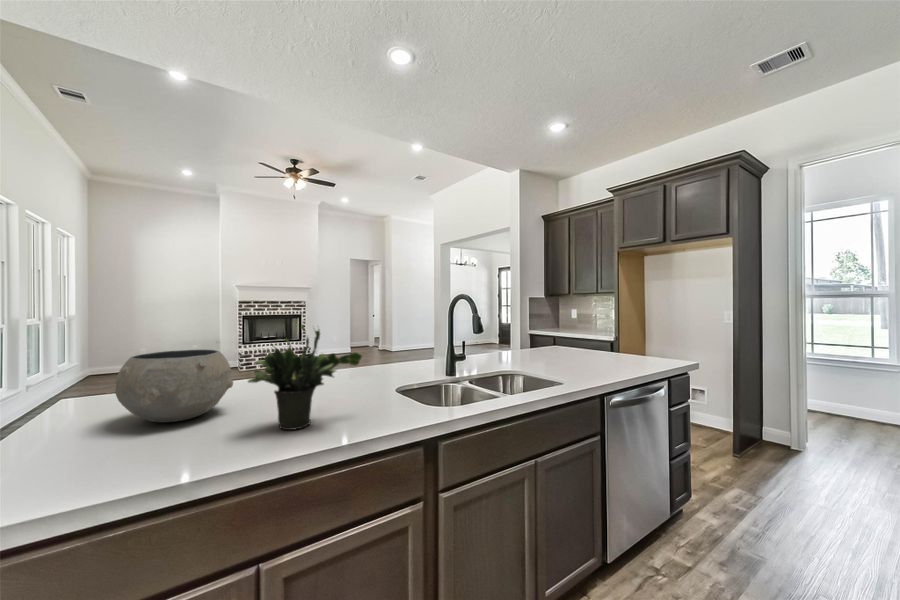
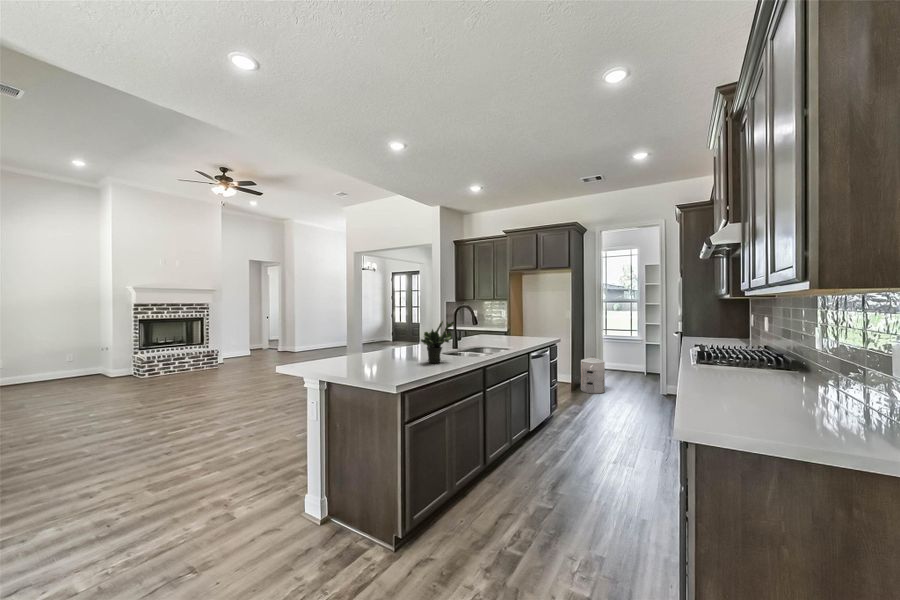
ceramic bowl: present [115,350,233,422] -> none [353,335,397,365]
waste bin: none [754,394,809,464] -> present [581,358,605,394]

